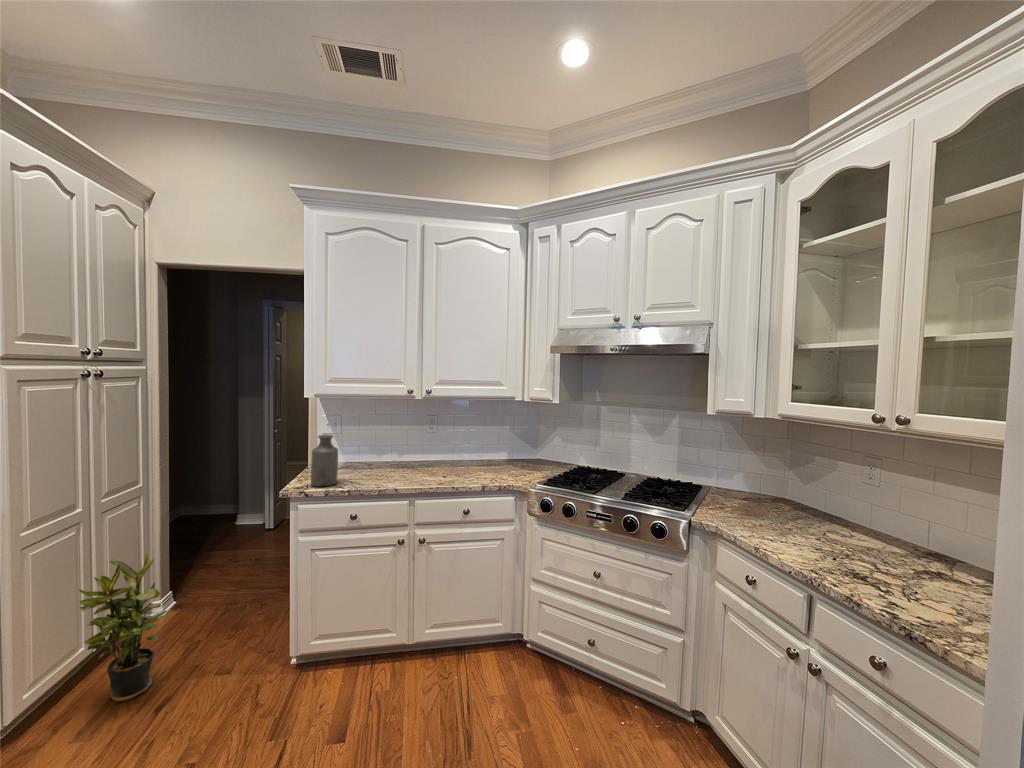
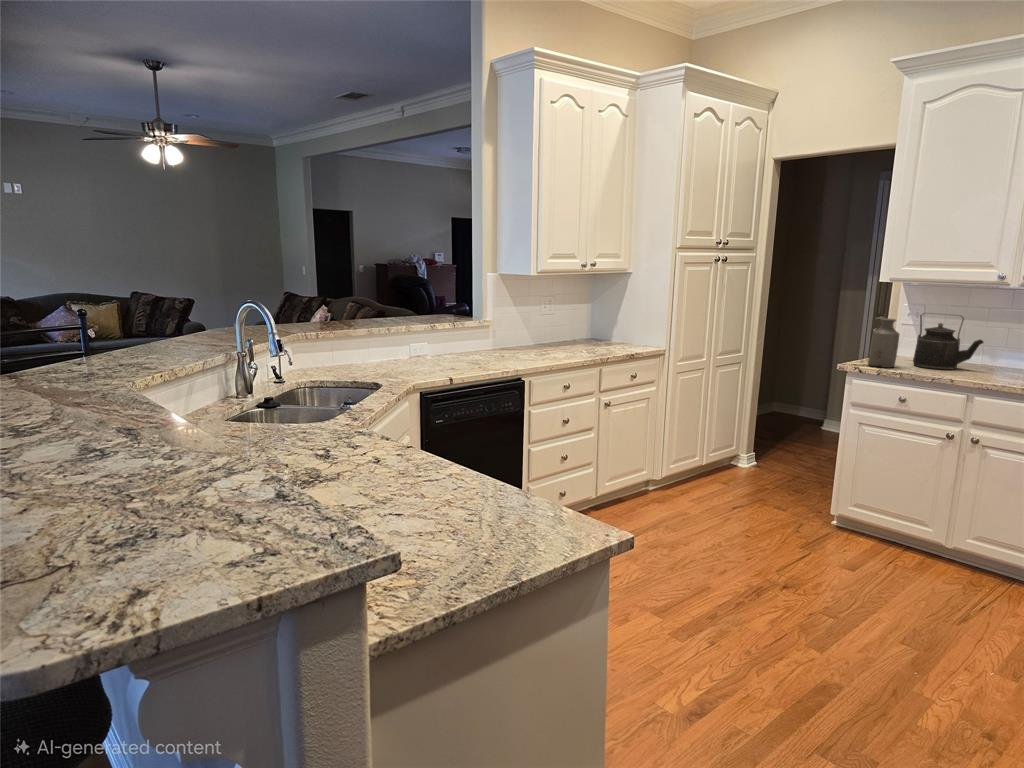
kettle: none [349,424,404,477] -> present [913,313,984,370]
potted plant: present [79,551,167,702] -> none [699,397,749,498]

